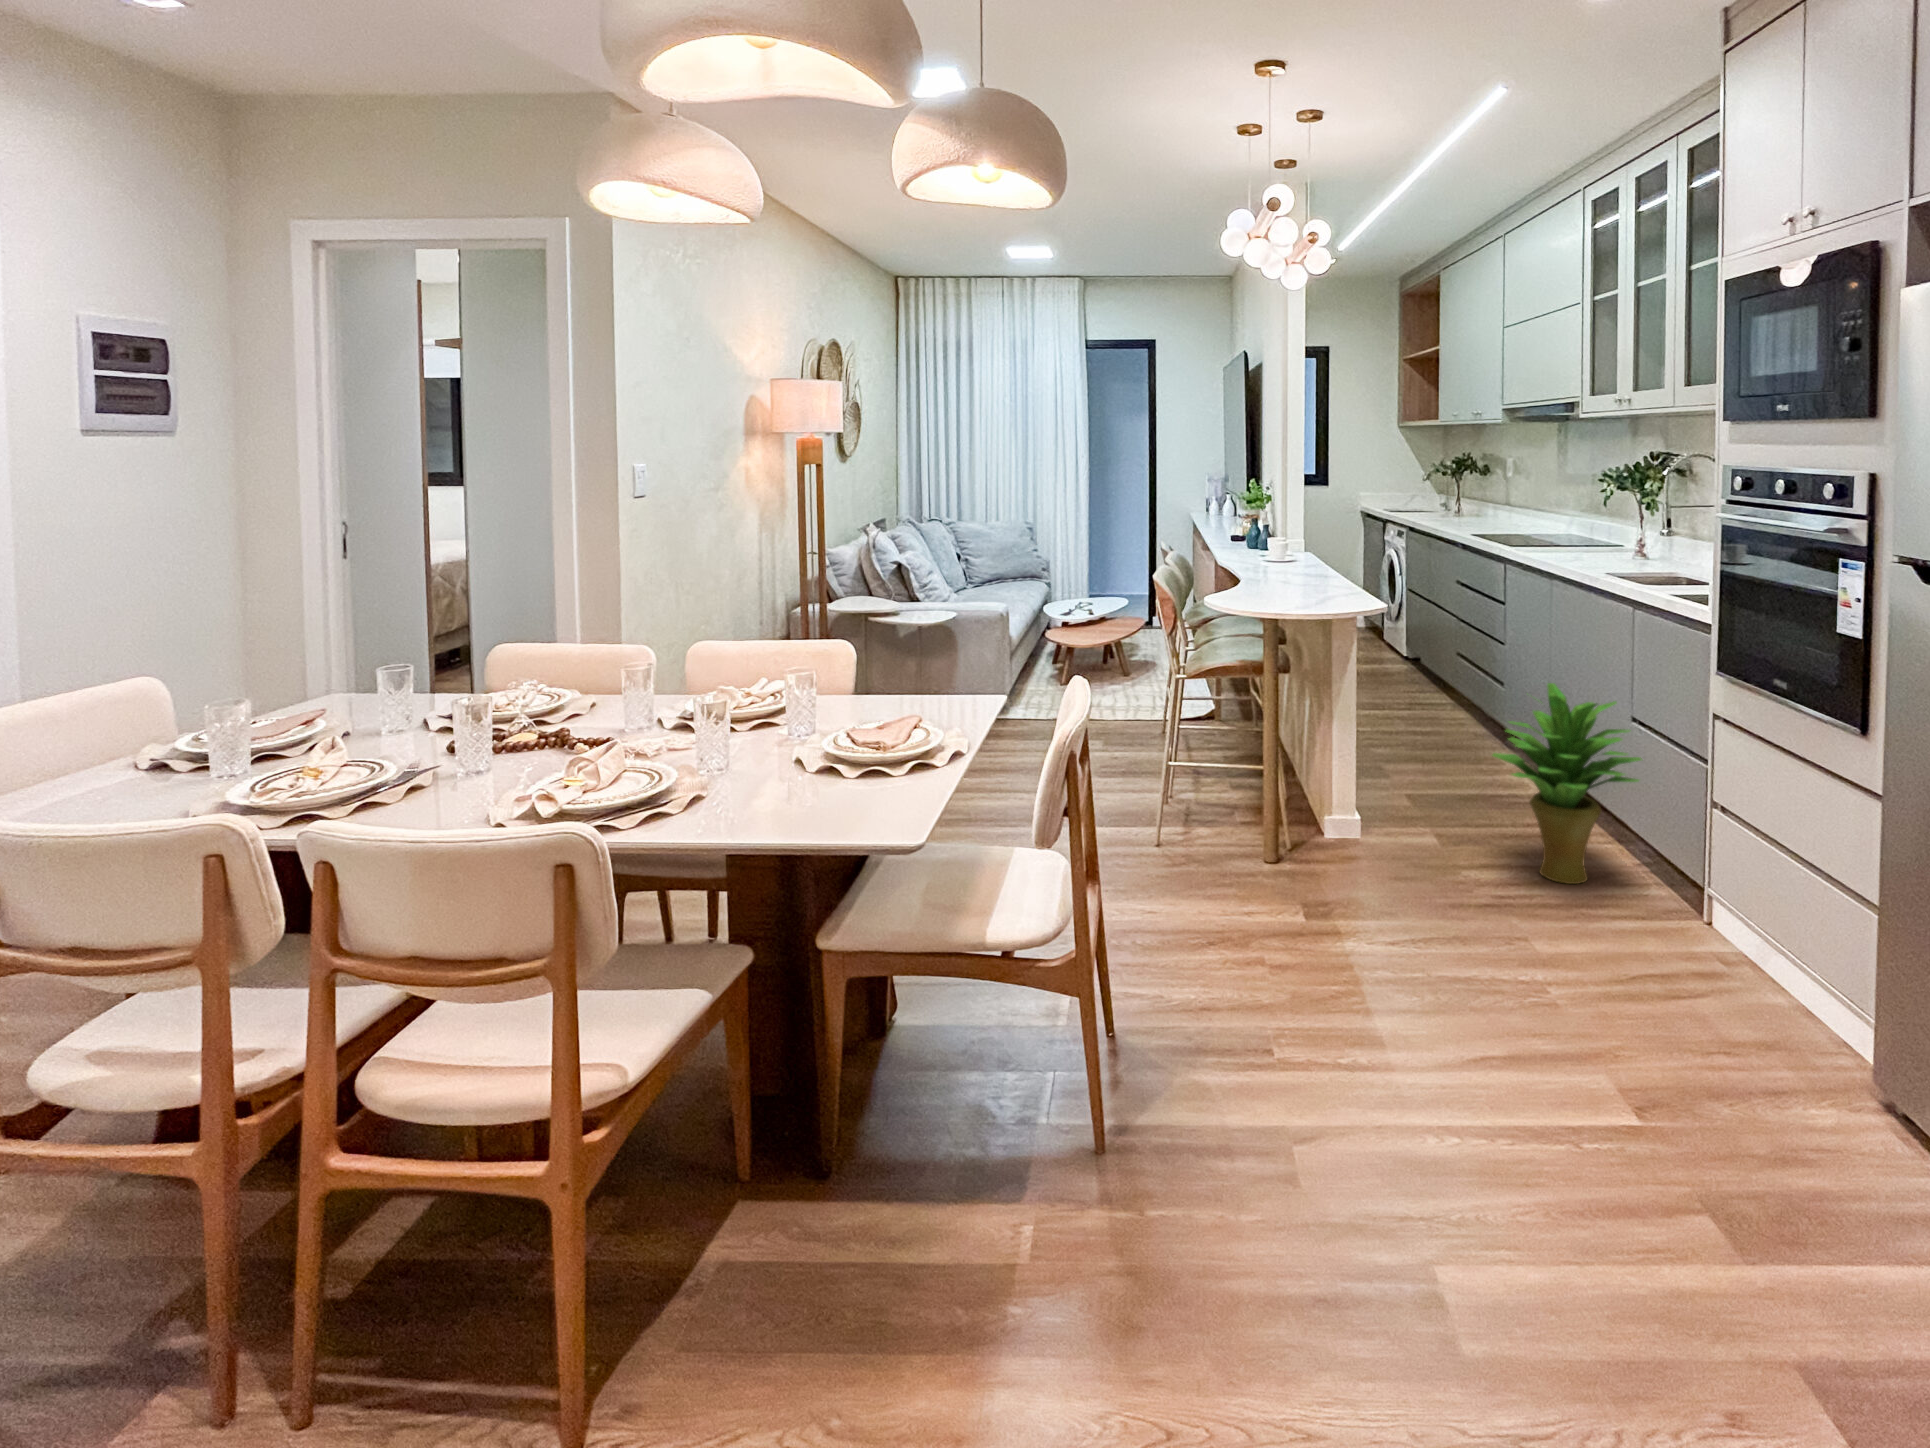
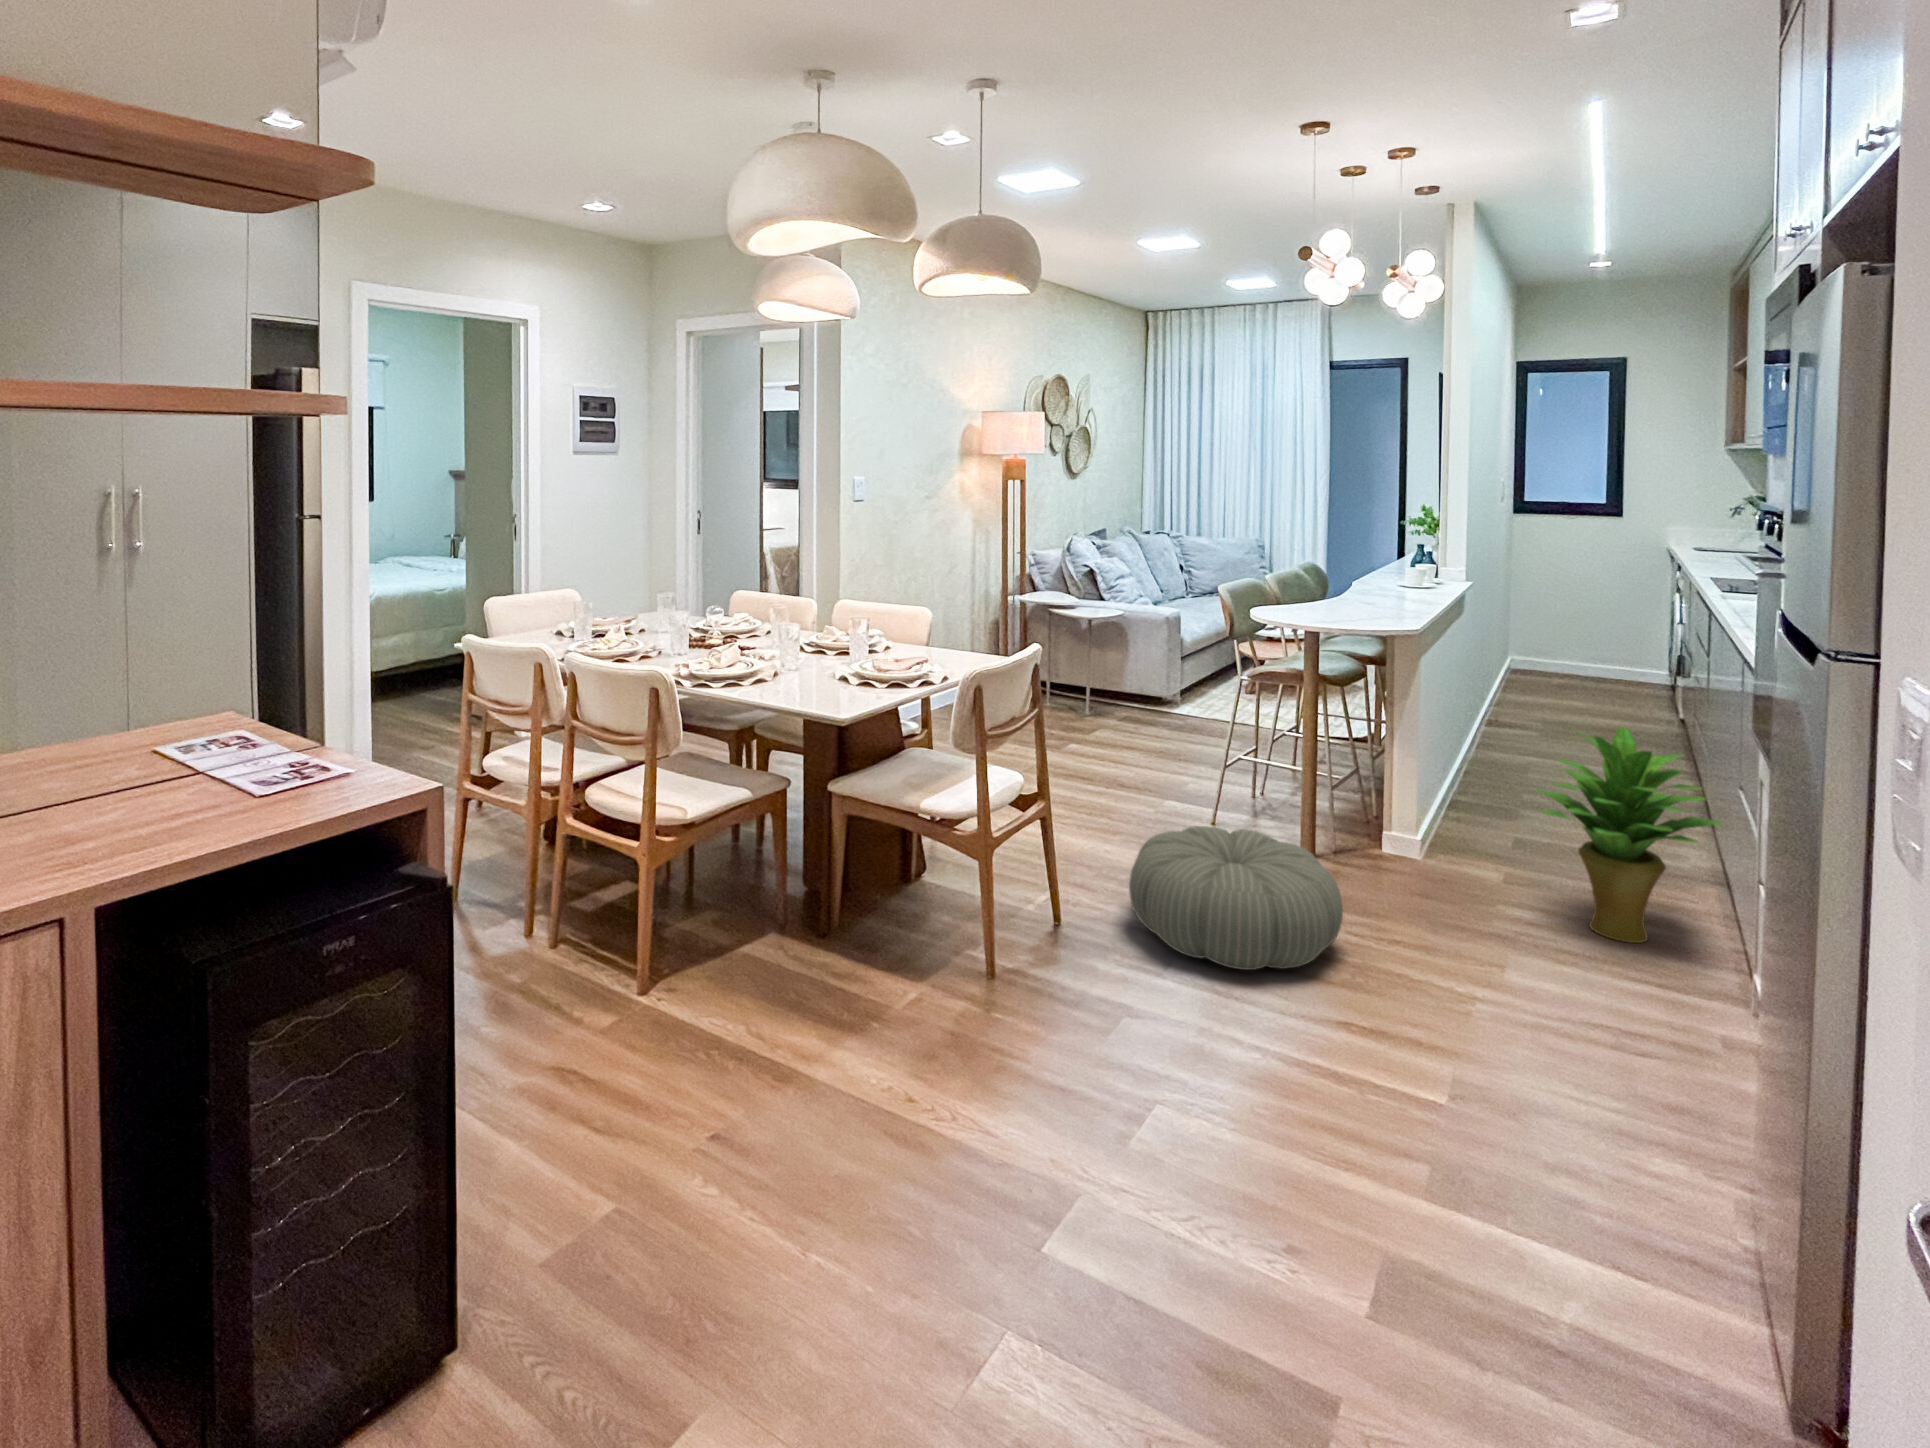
pouf: none [1184,855,1423,1029] -> present [1129,826,1343,970]

